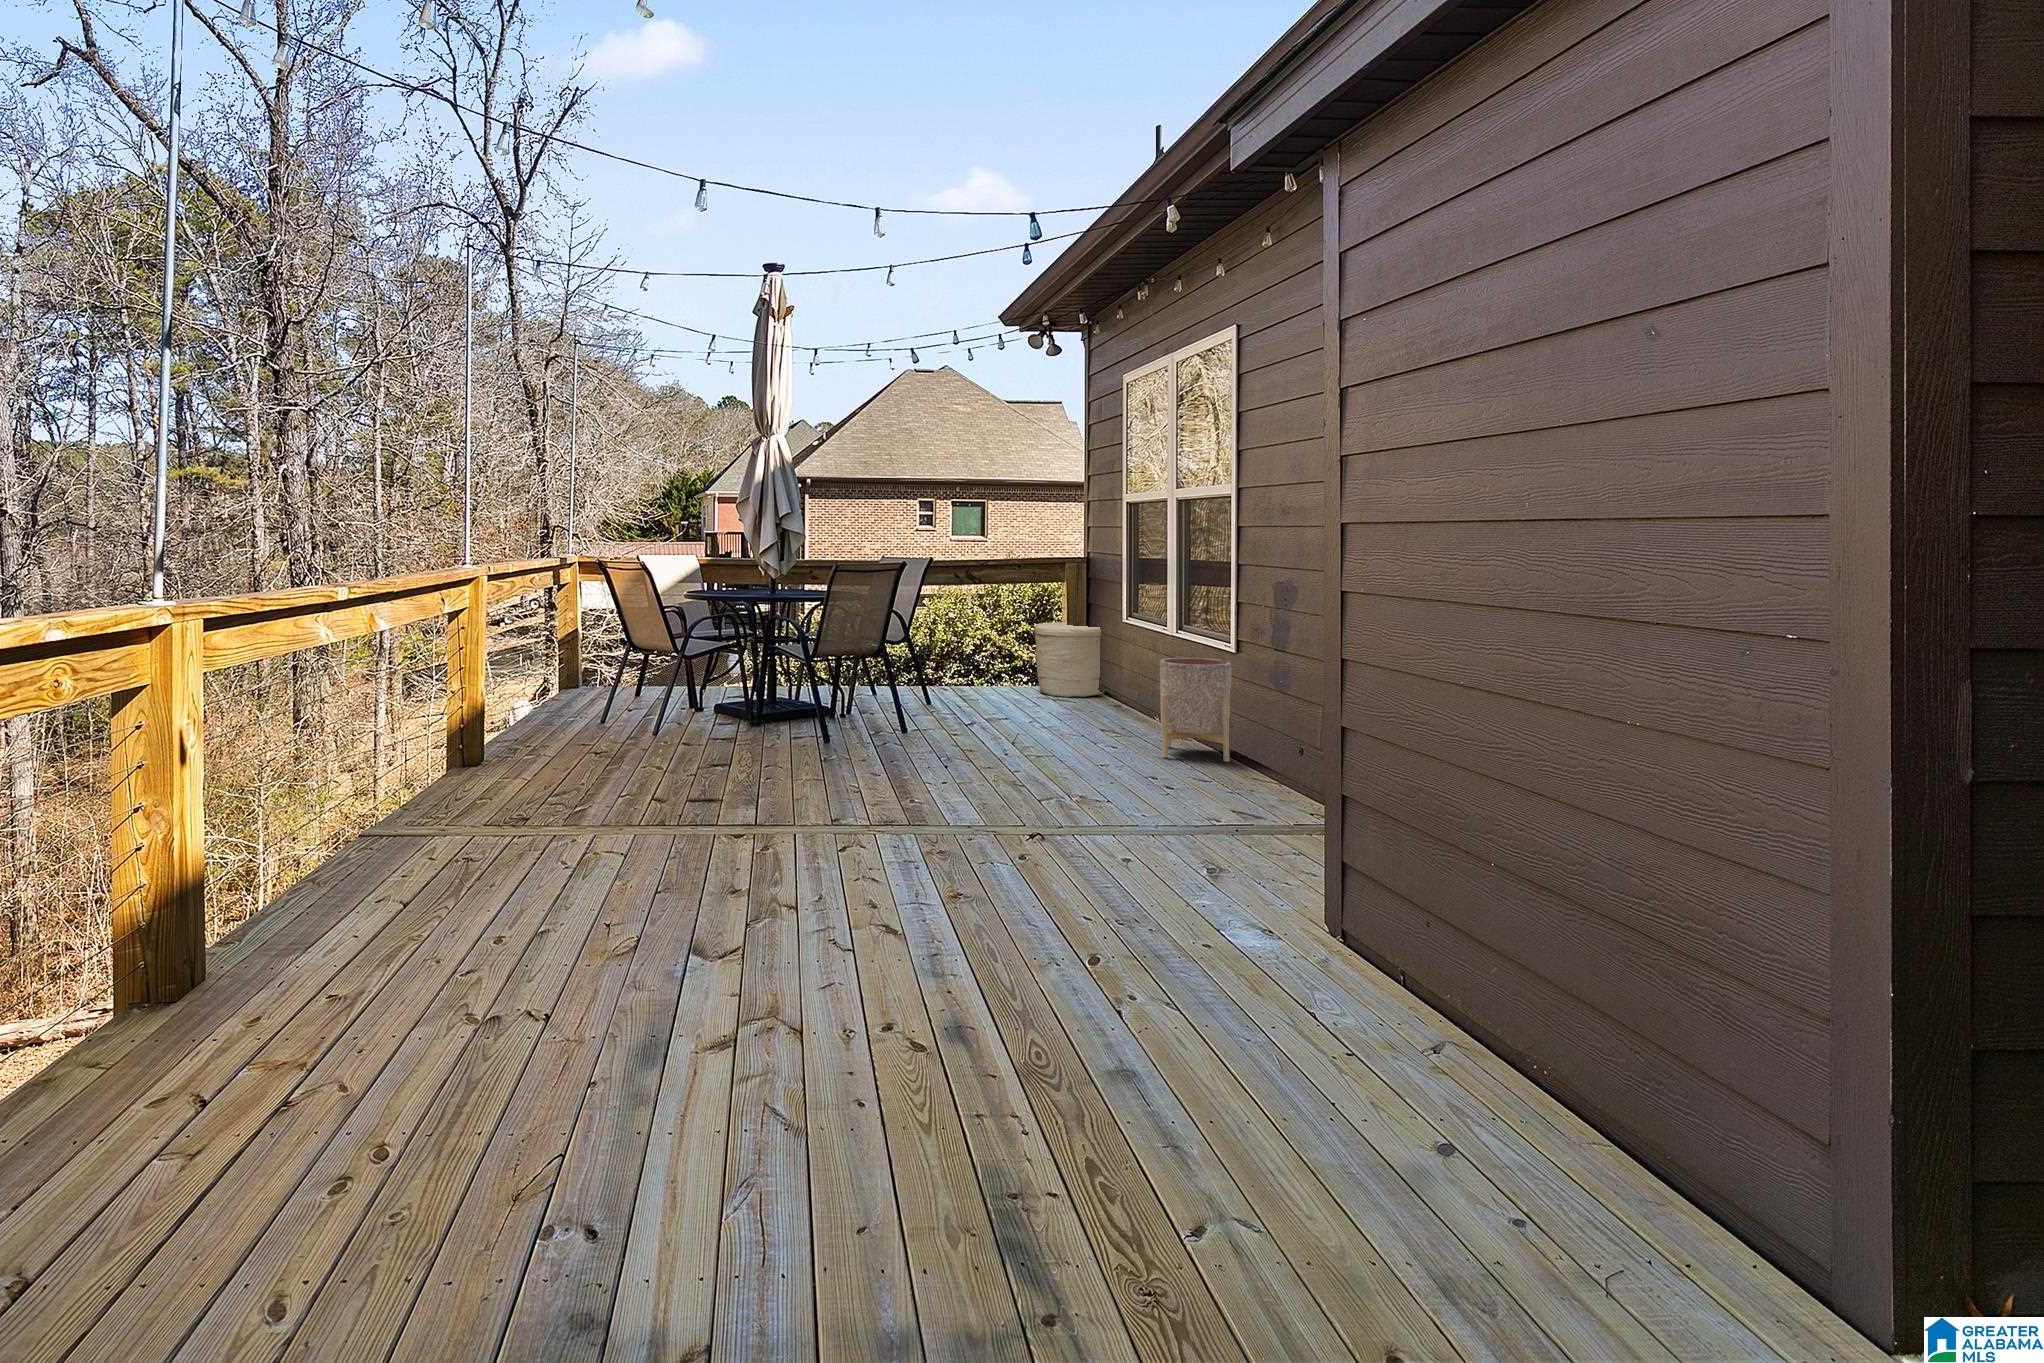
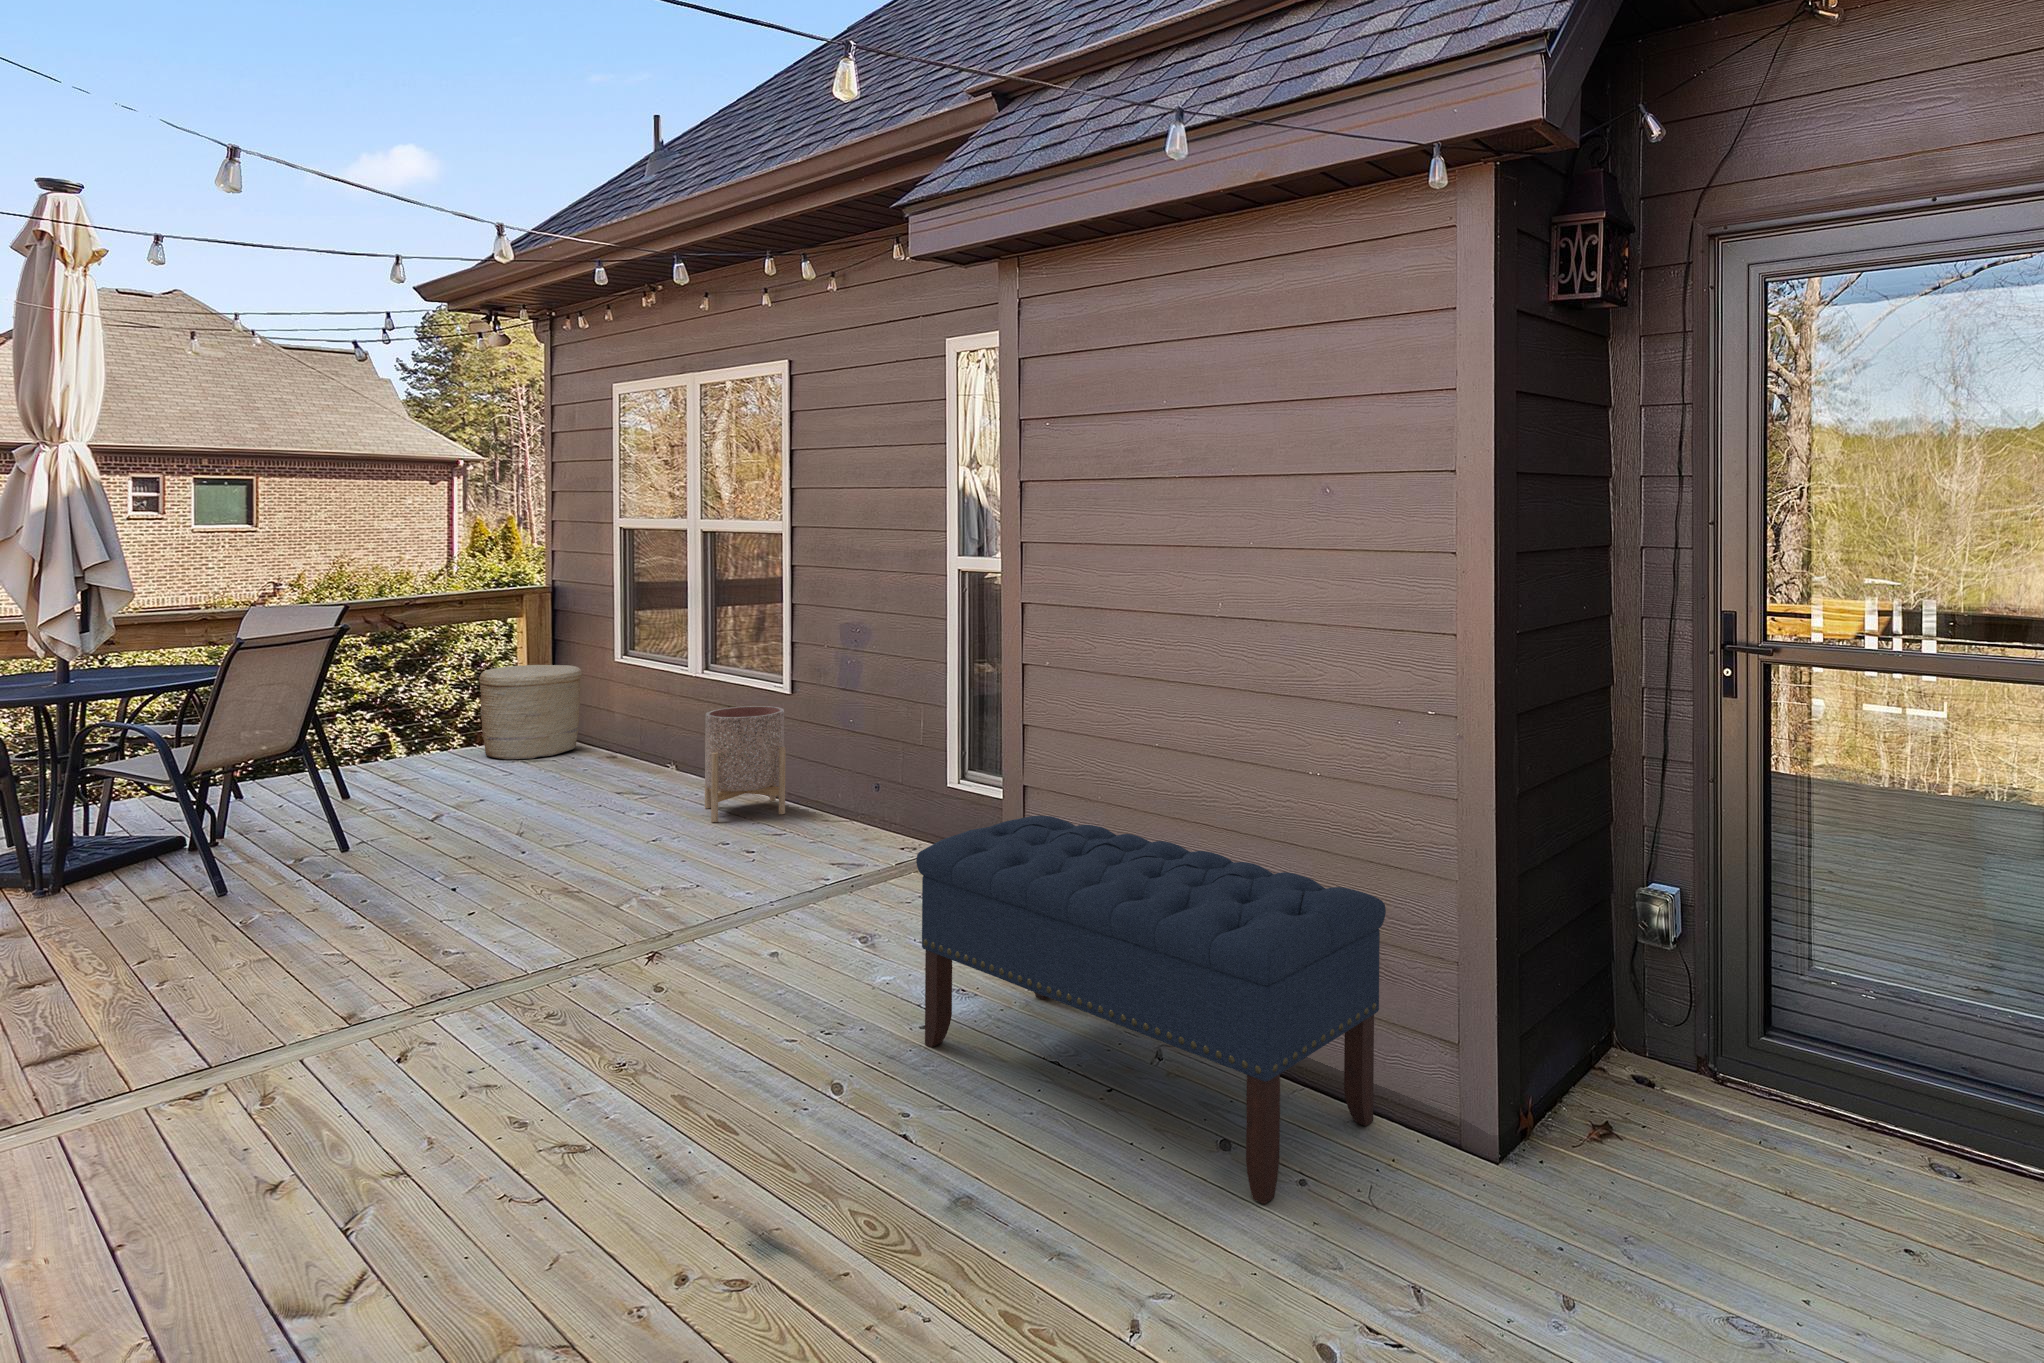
bench: none [1187,749,1725,1220] -> present [916,815,1386,1204]

